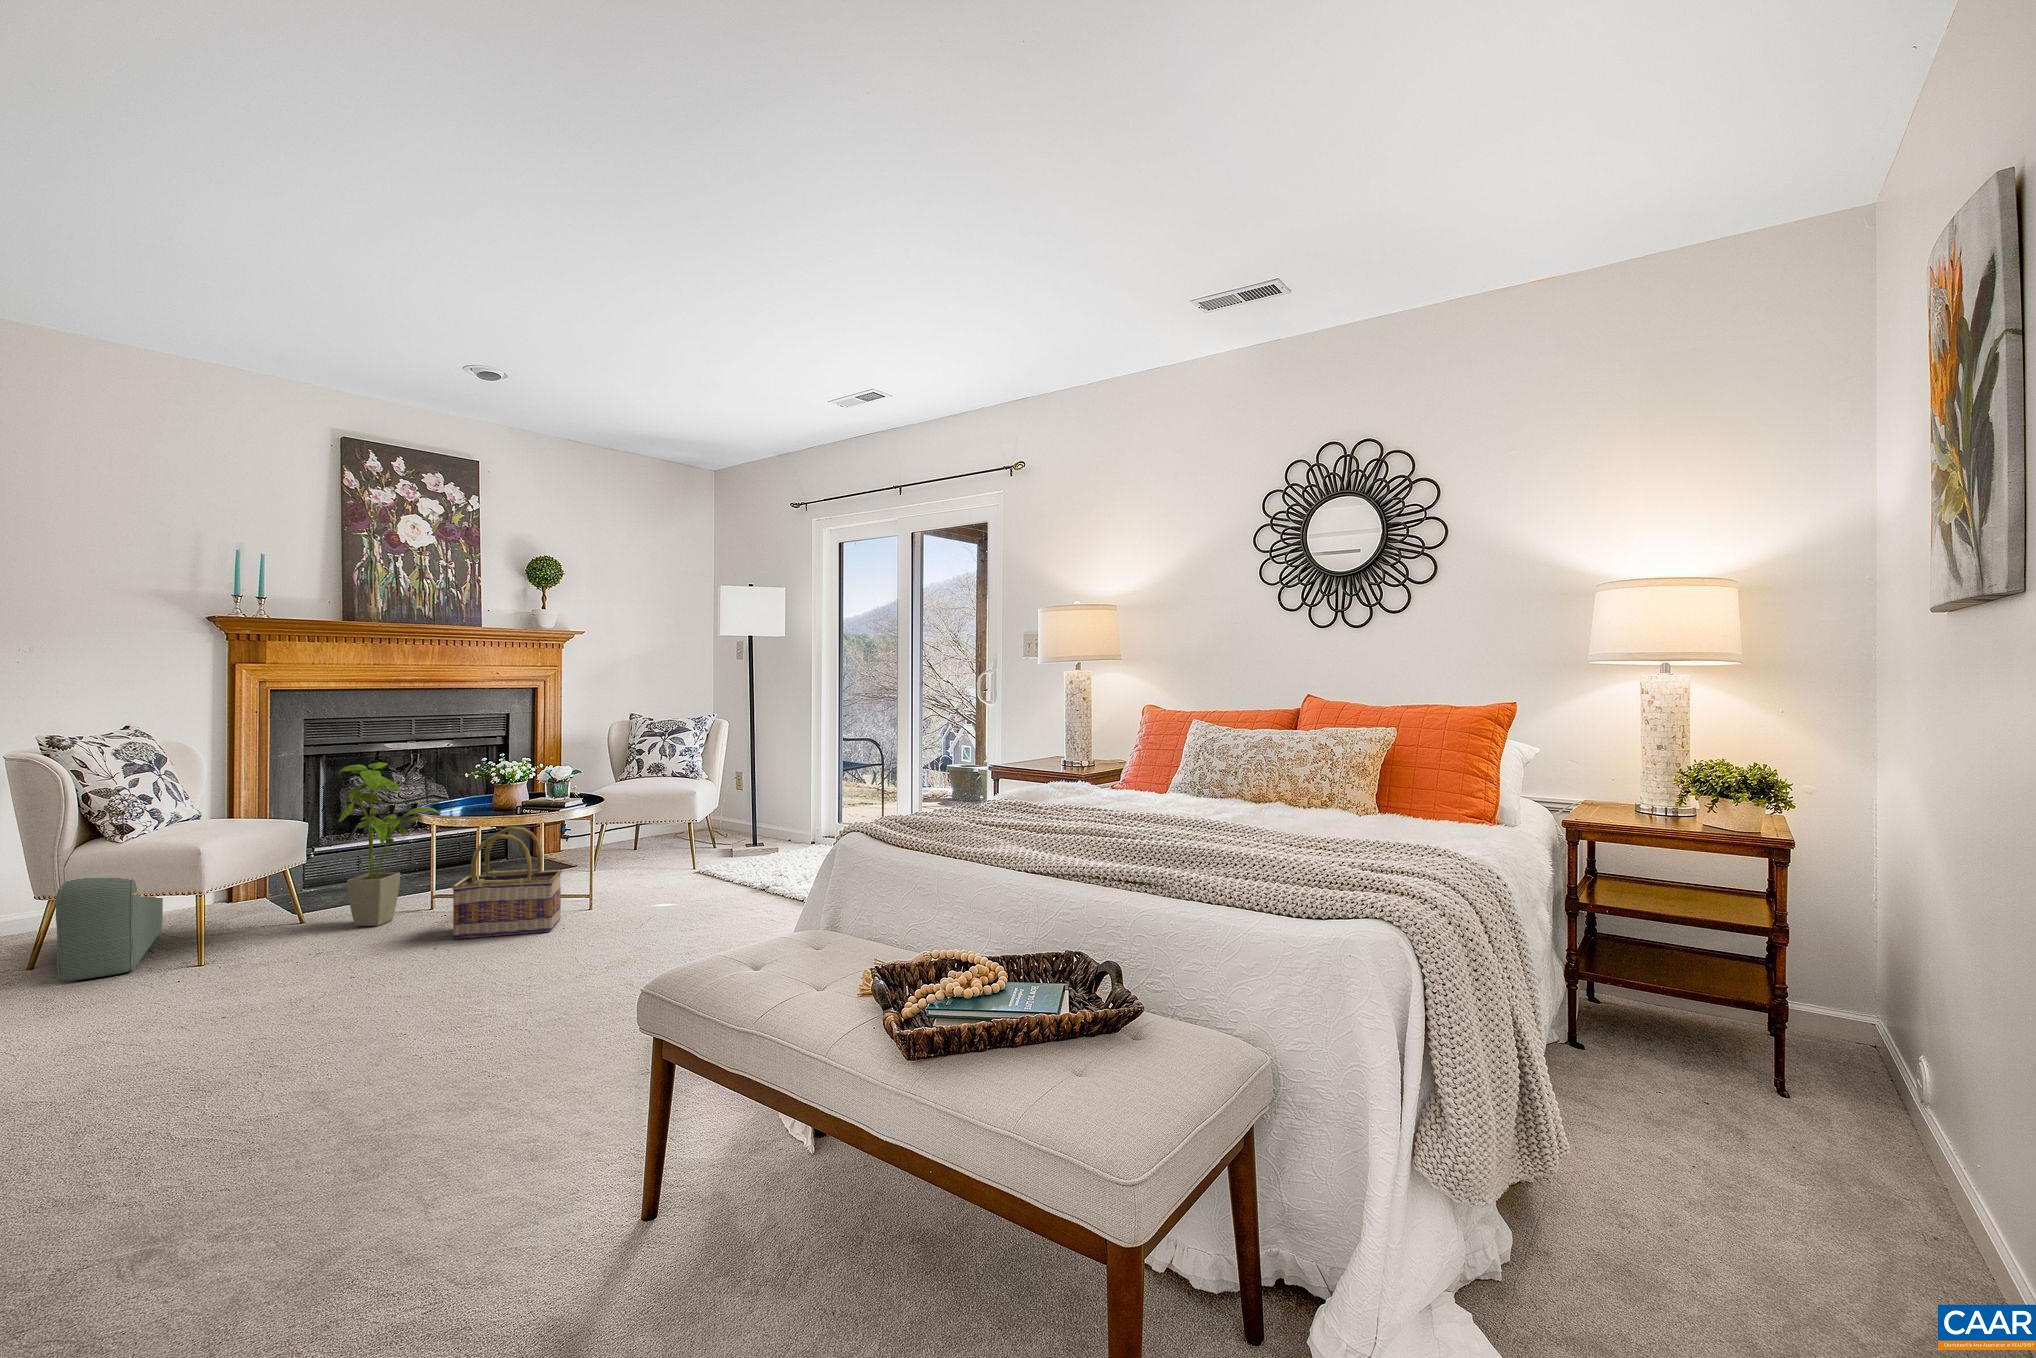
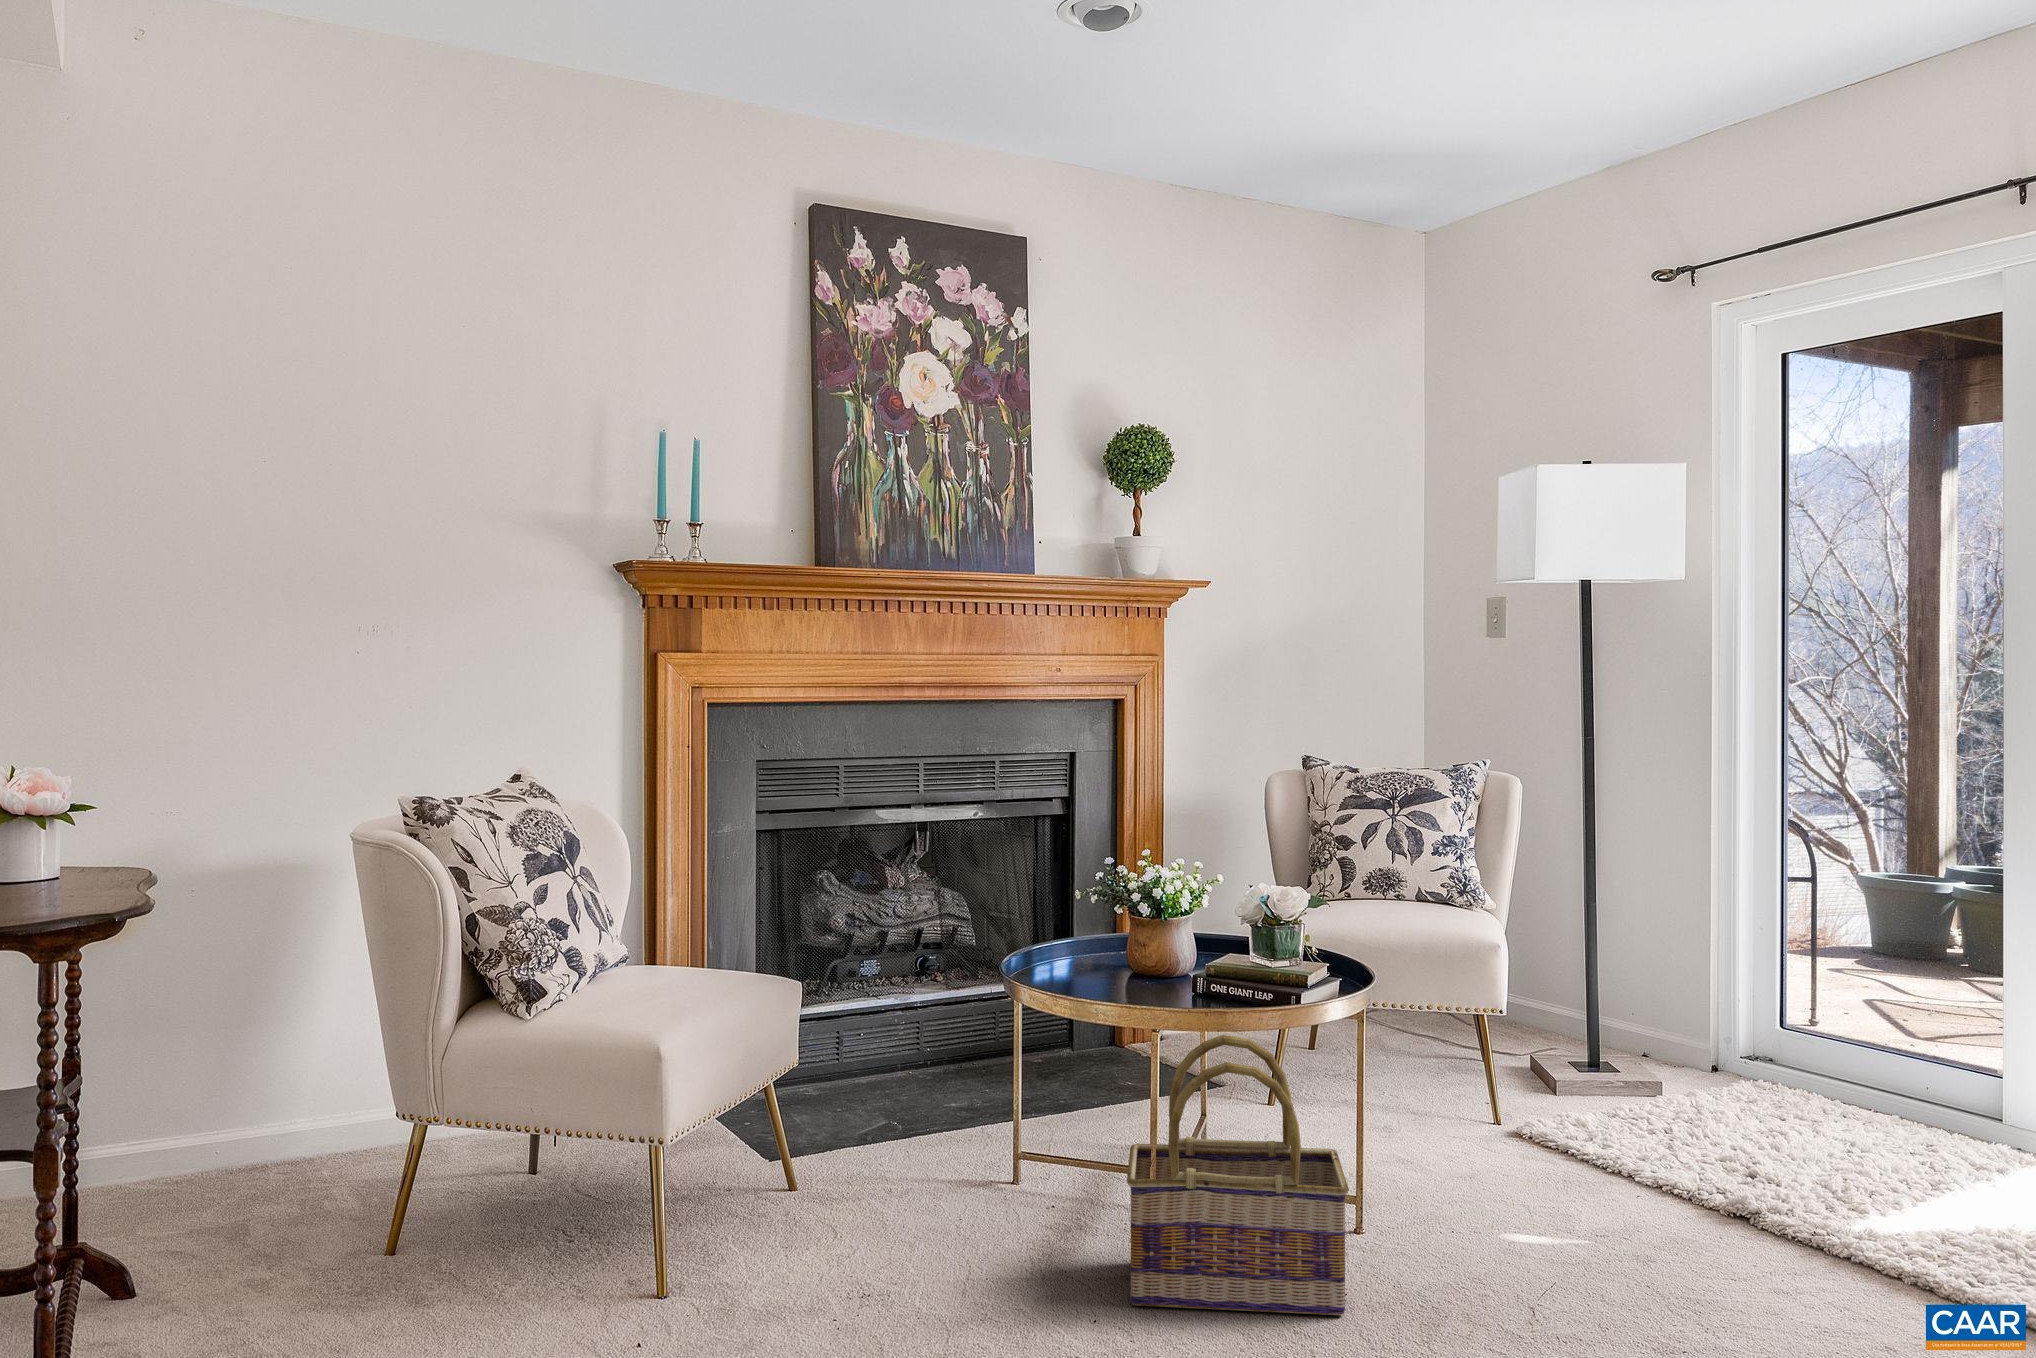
house plant: present [338,762,442,926] -> none [868,866,1061,1228]
pouf: present [56,878,163,981] -> none [434,1027,574,1315]

